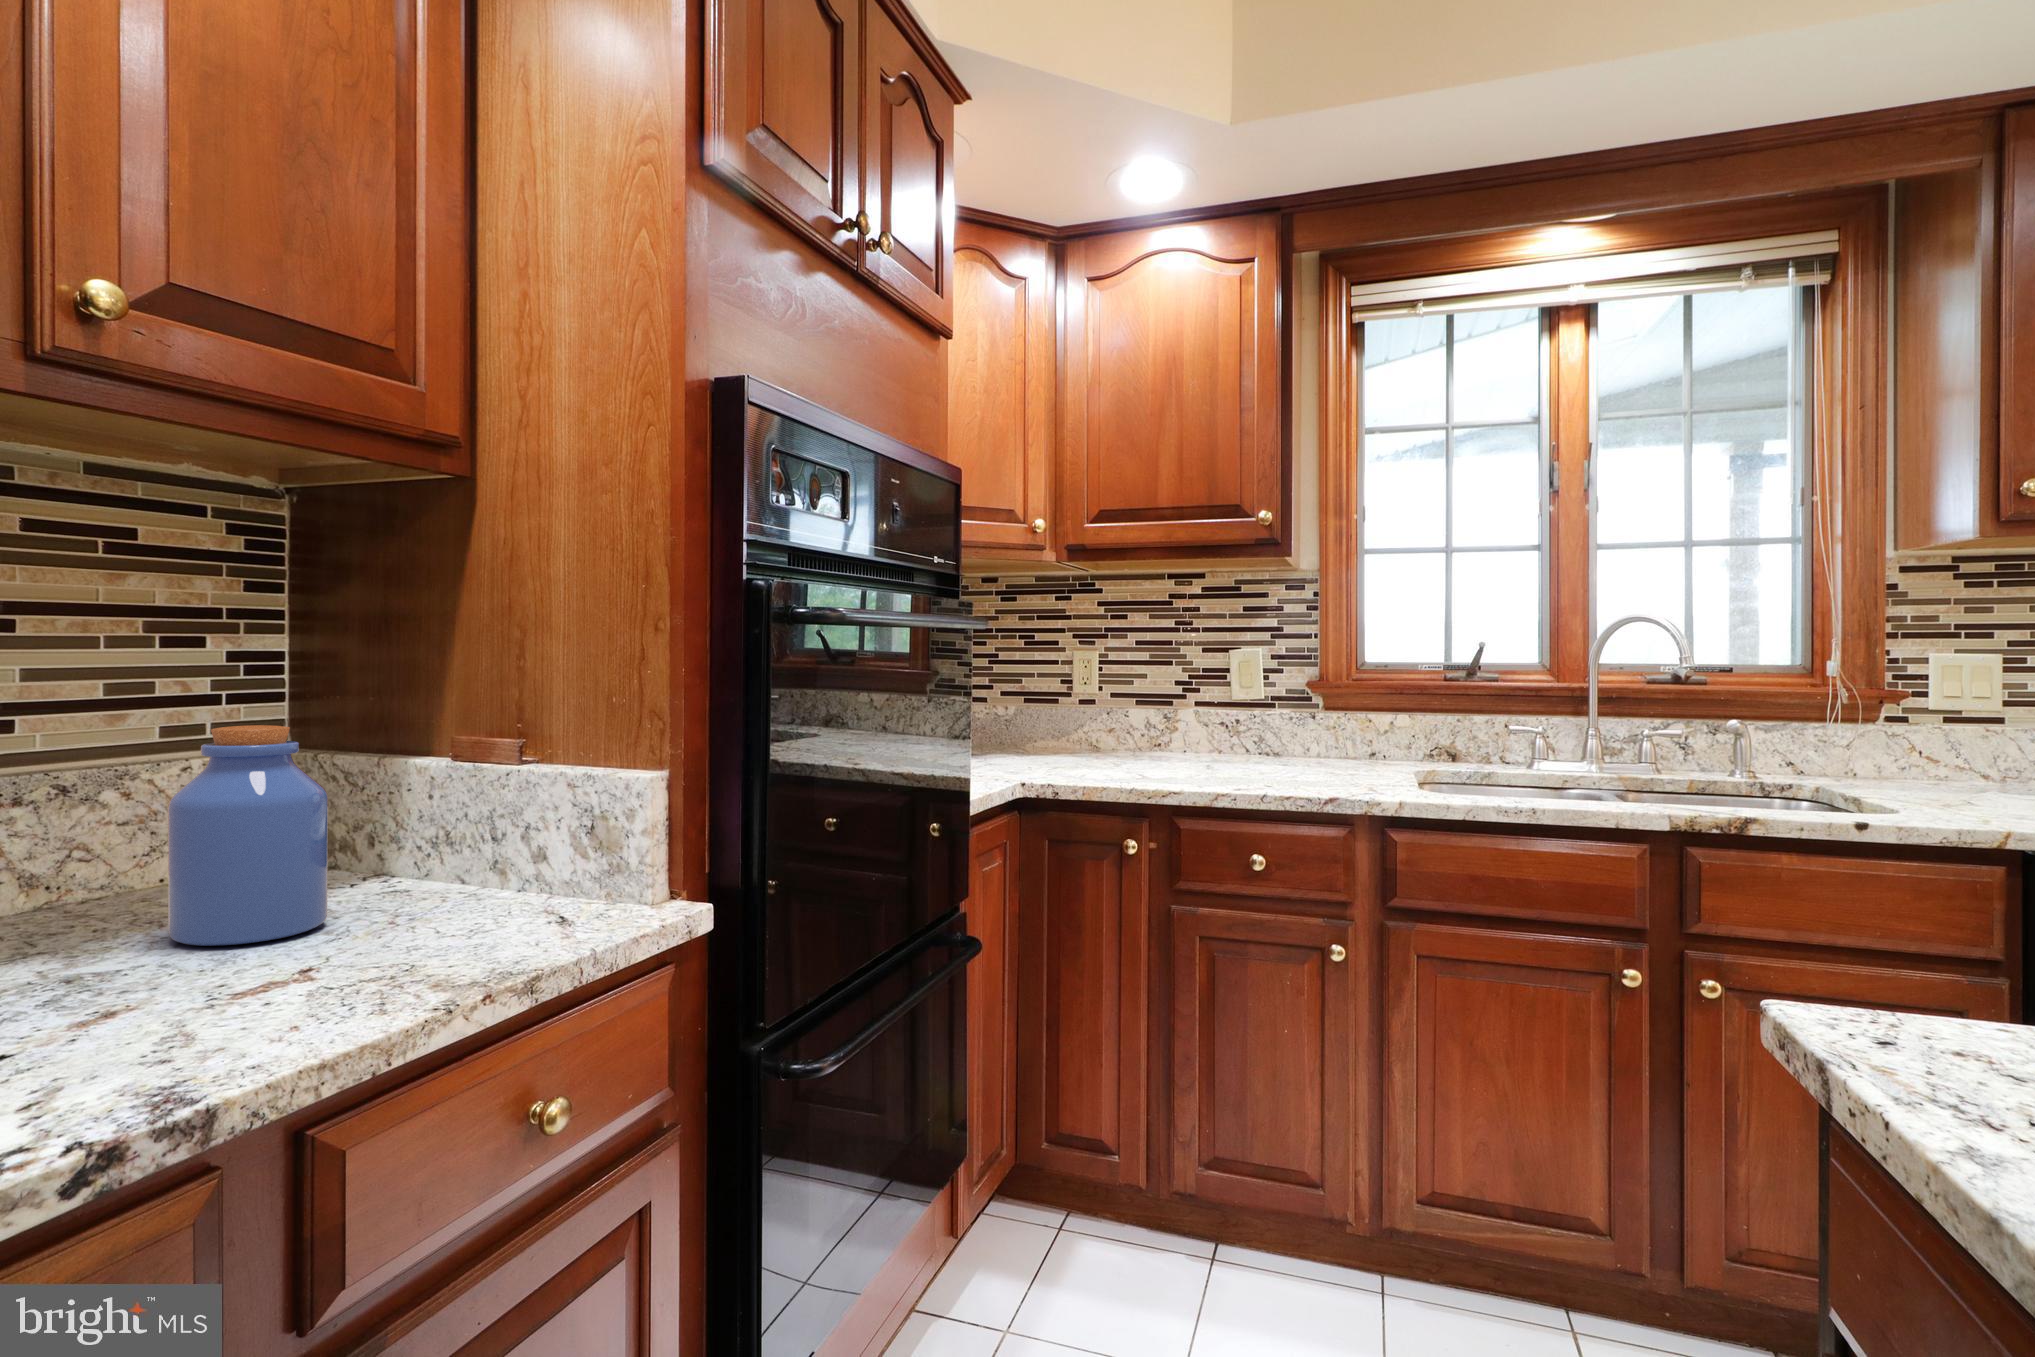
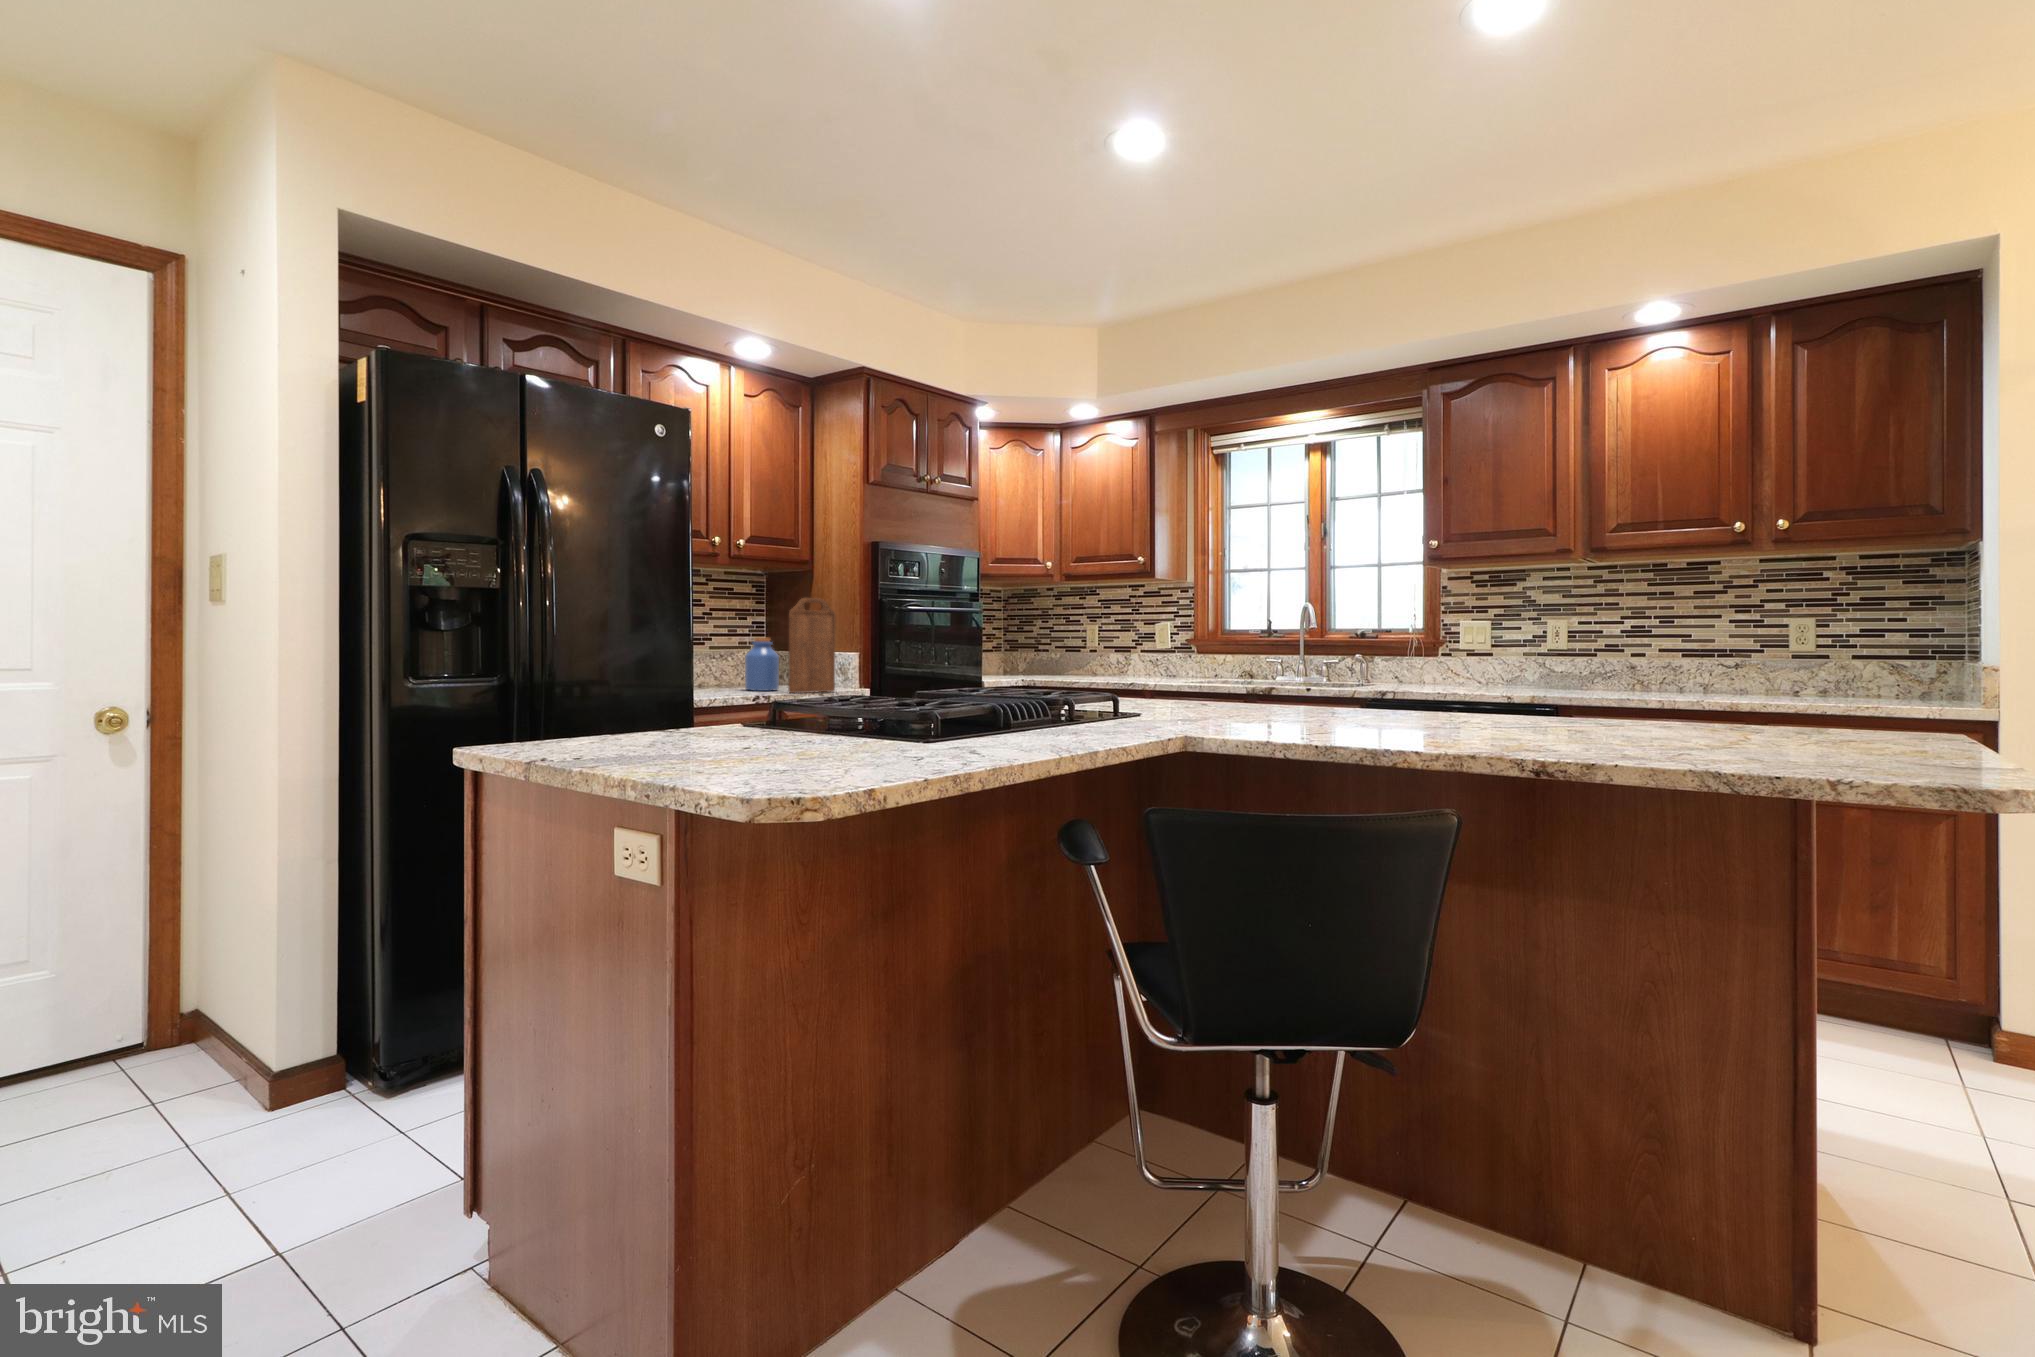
cutting board: none [362,572,563,969] -> present [788,598,836,693]

